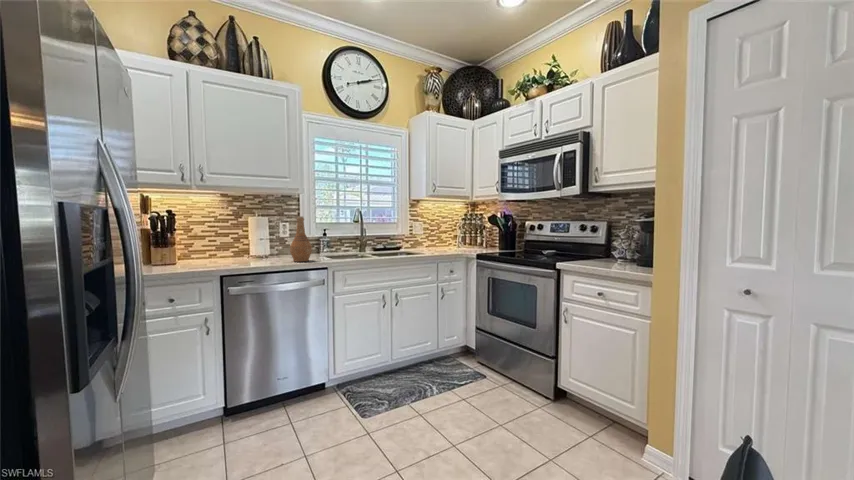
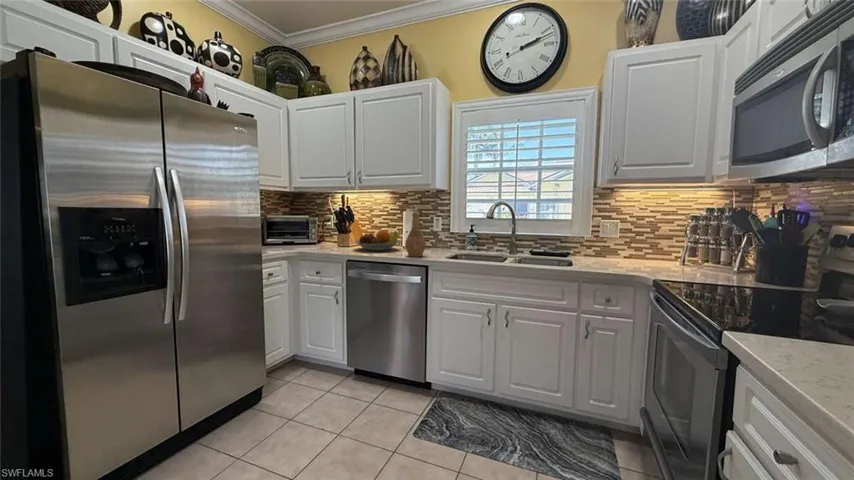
fruit bowl: none [201,238,262,263] -> present [355,230,400,251]

